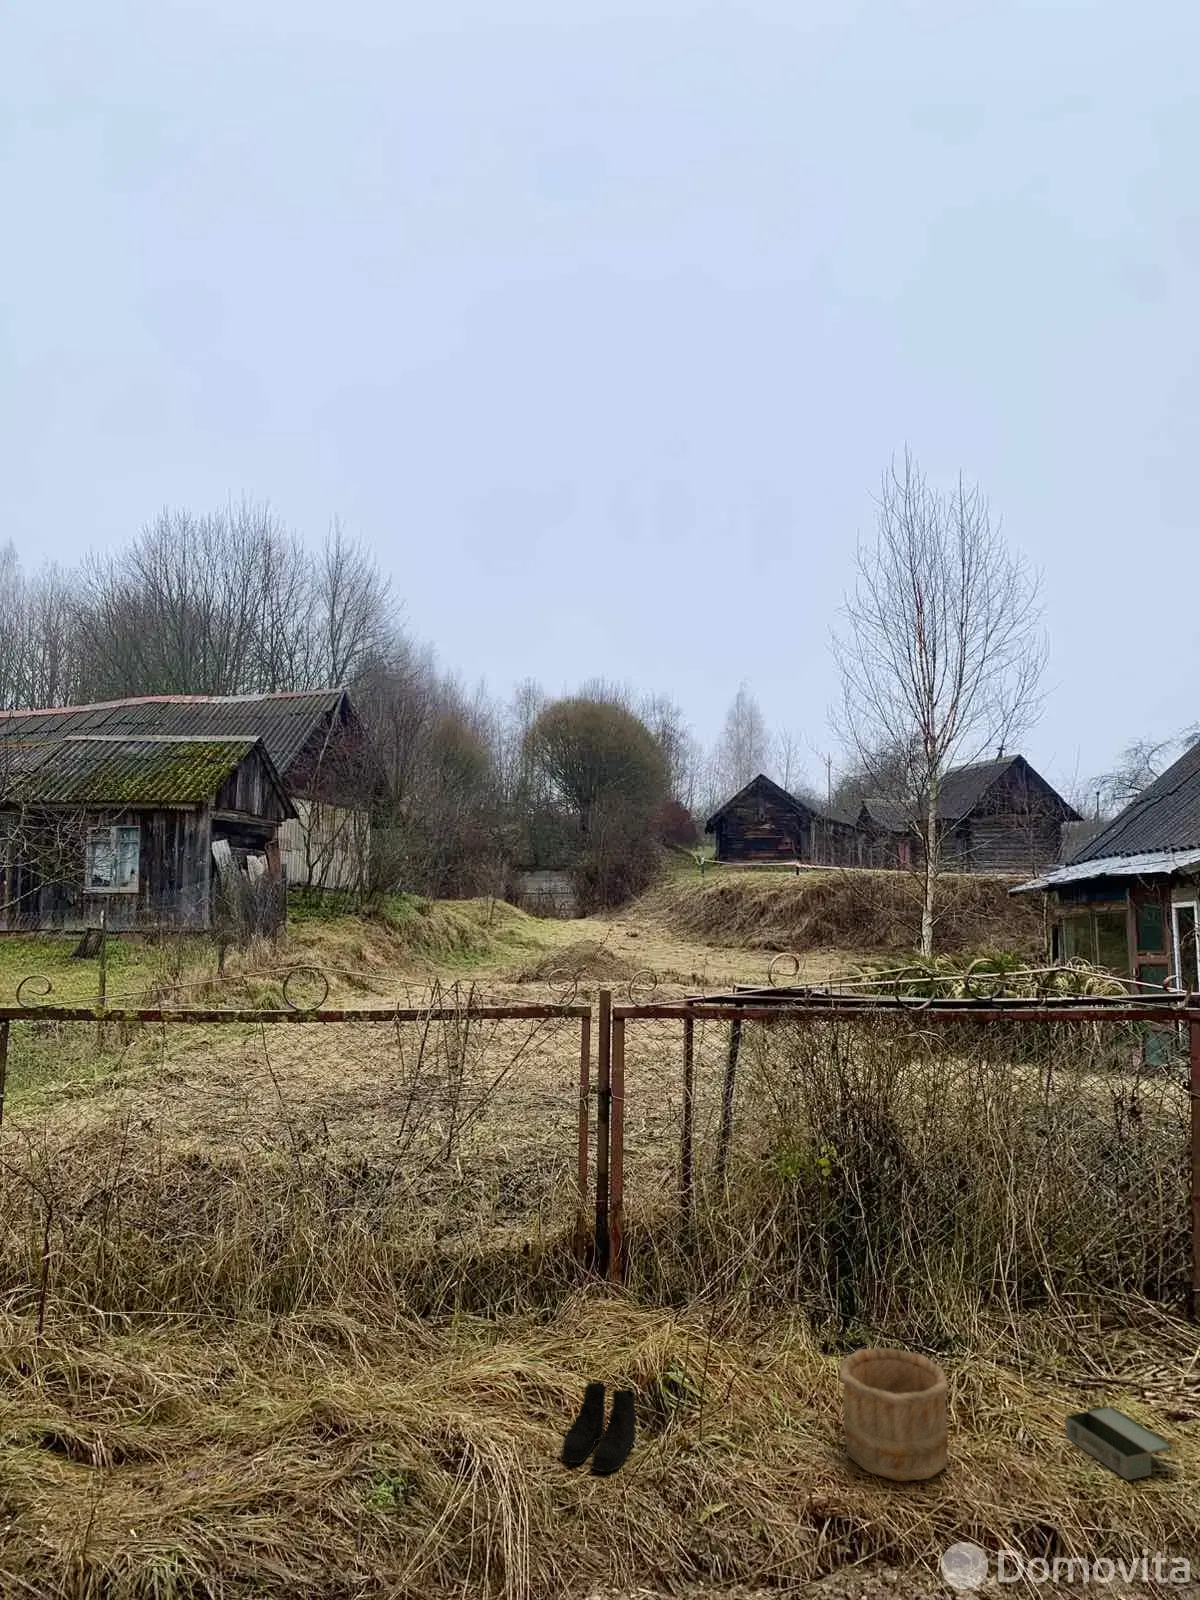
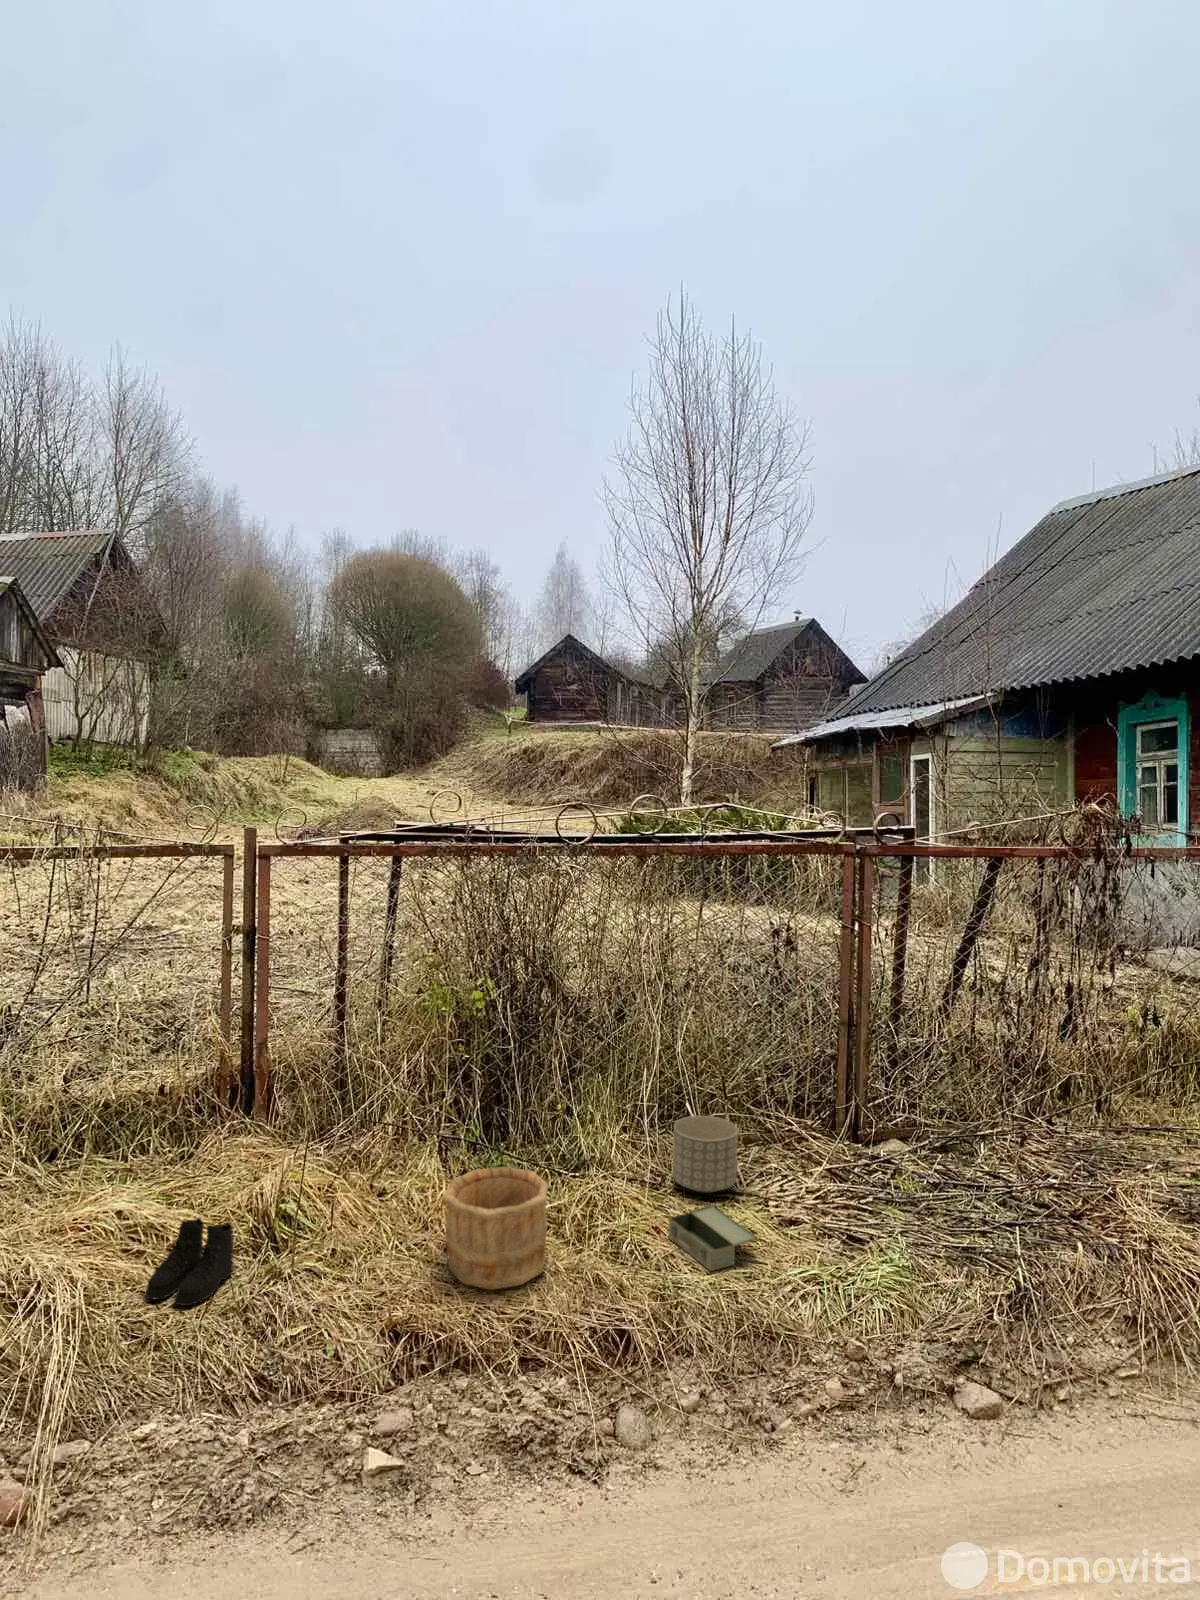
planter: none [1046,1303,1121,1390] -> present [672,1116,738,1193]

